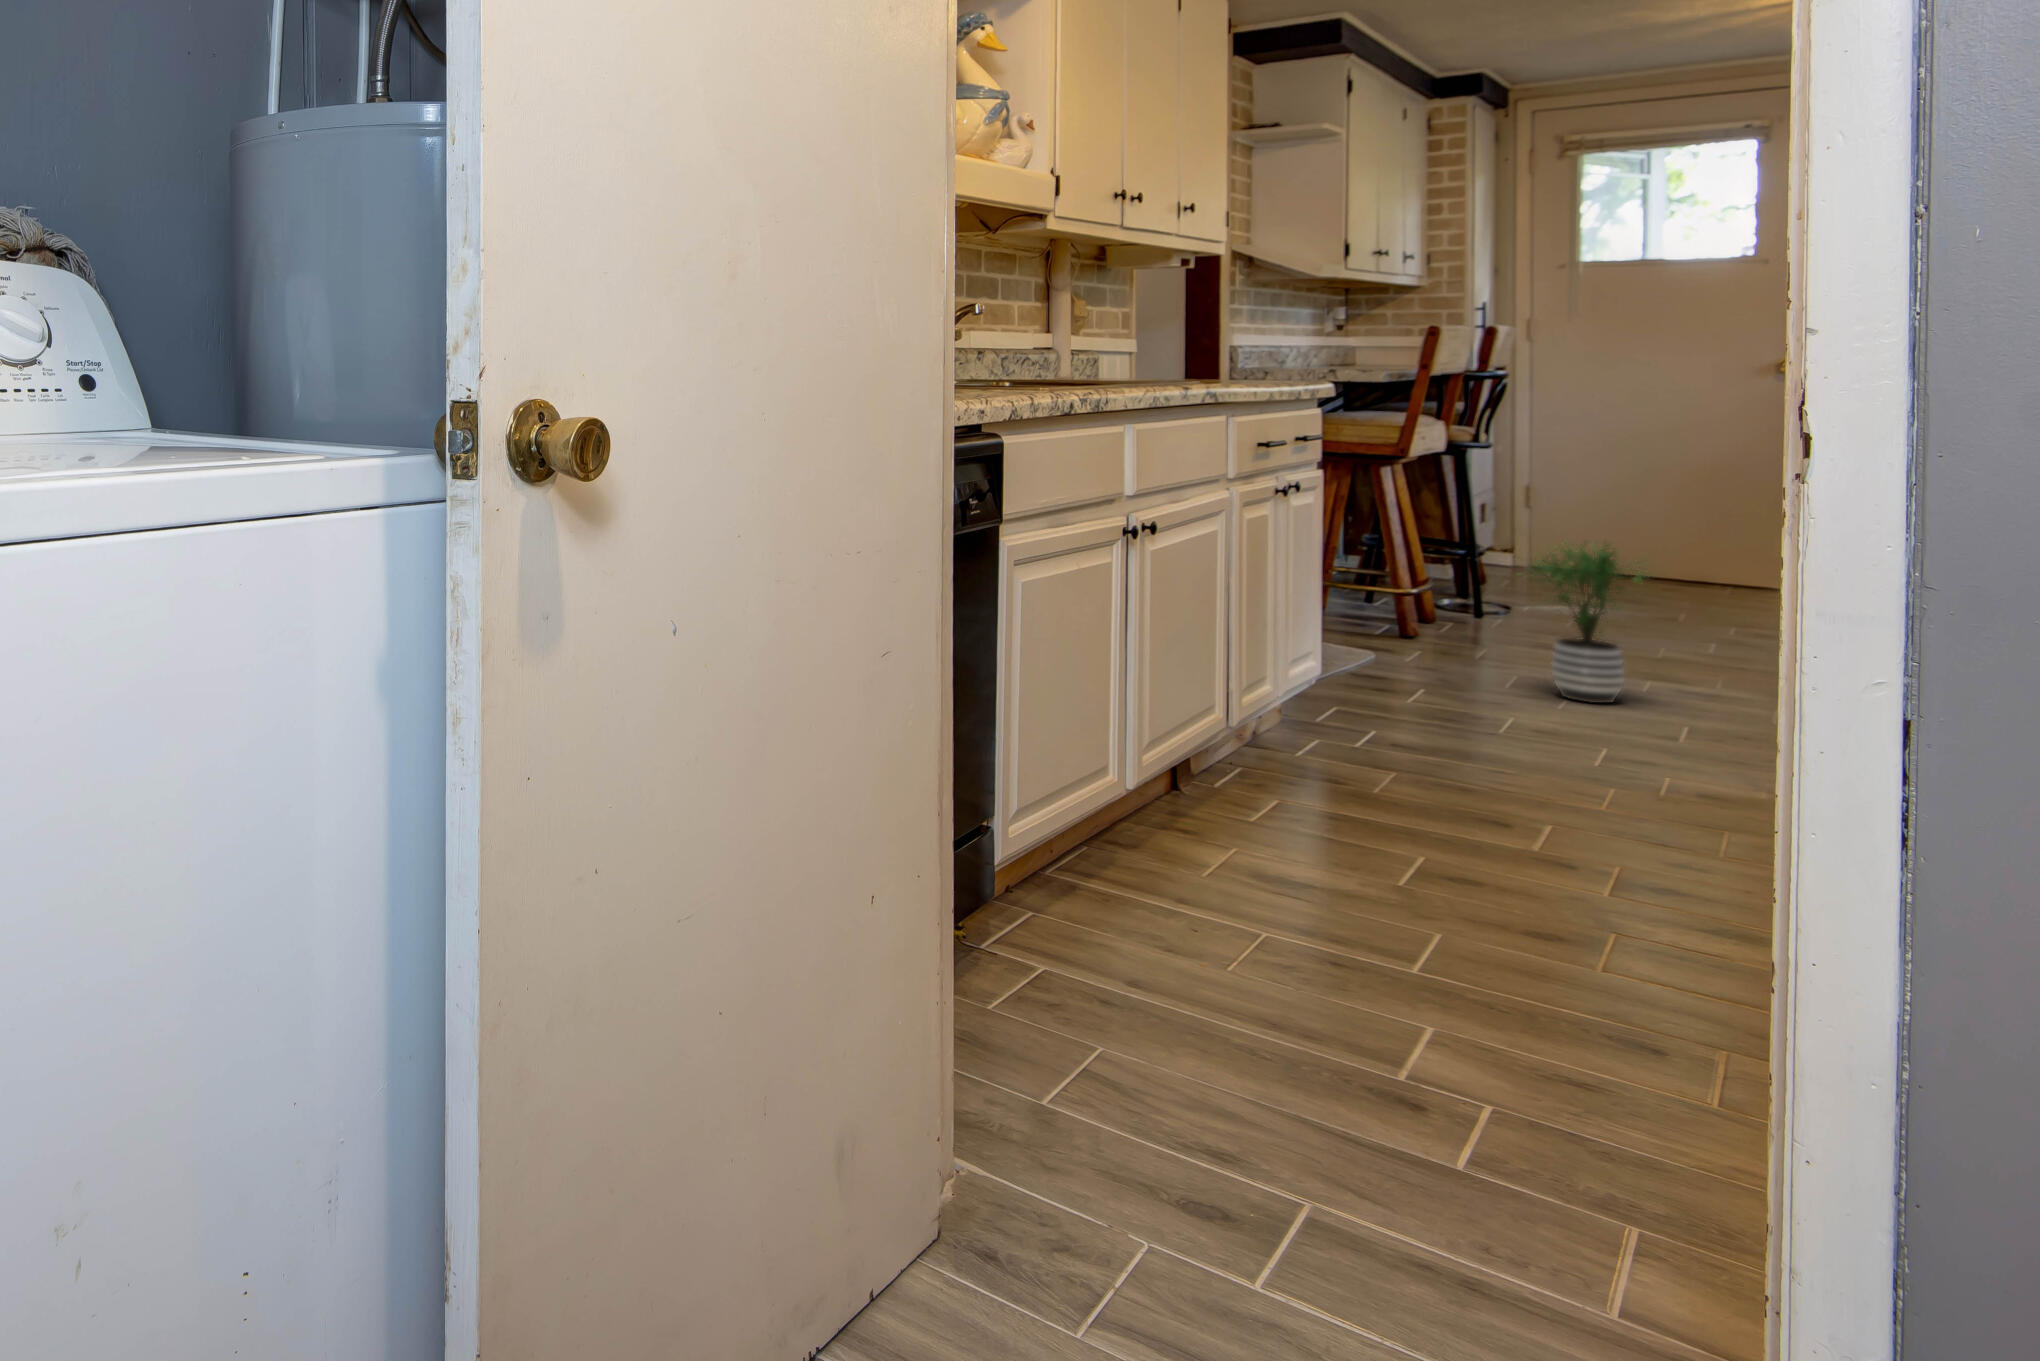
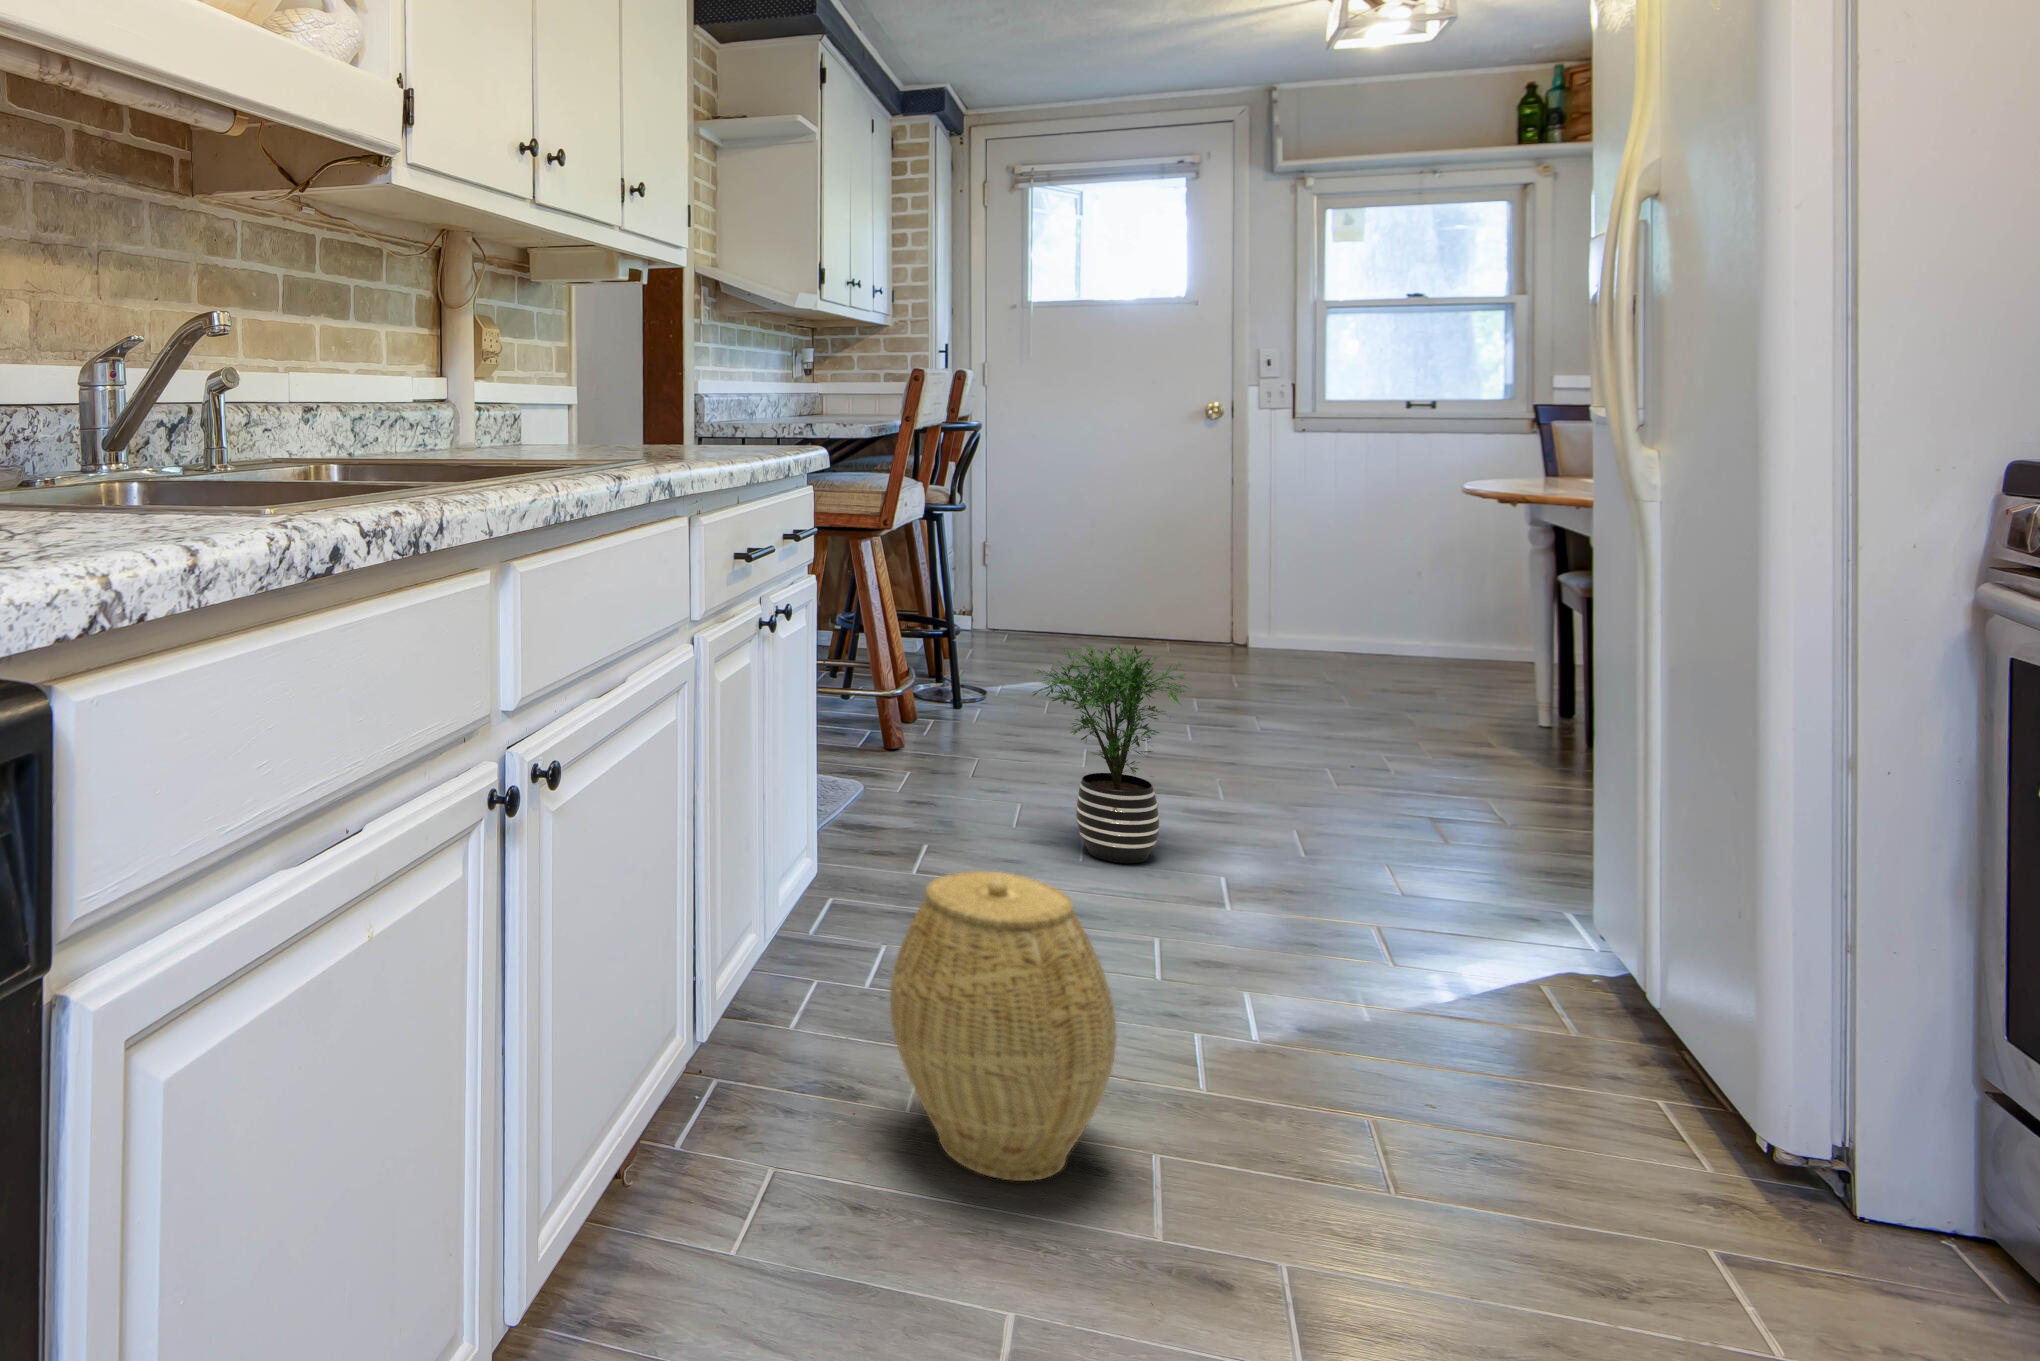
woven basket: none [1358,636,1510,805] -> present [890,871,1116,1181]

